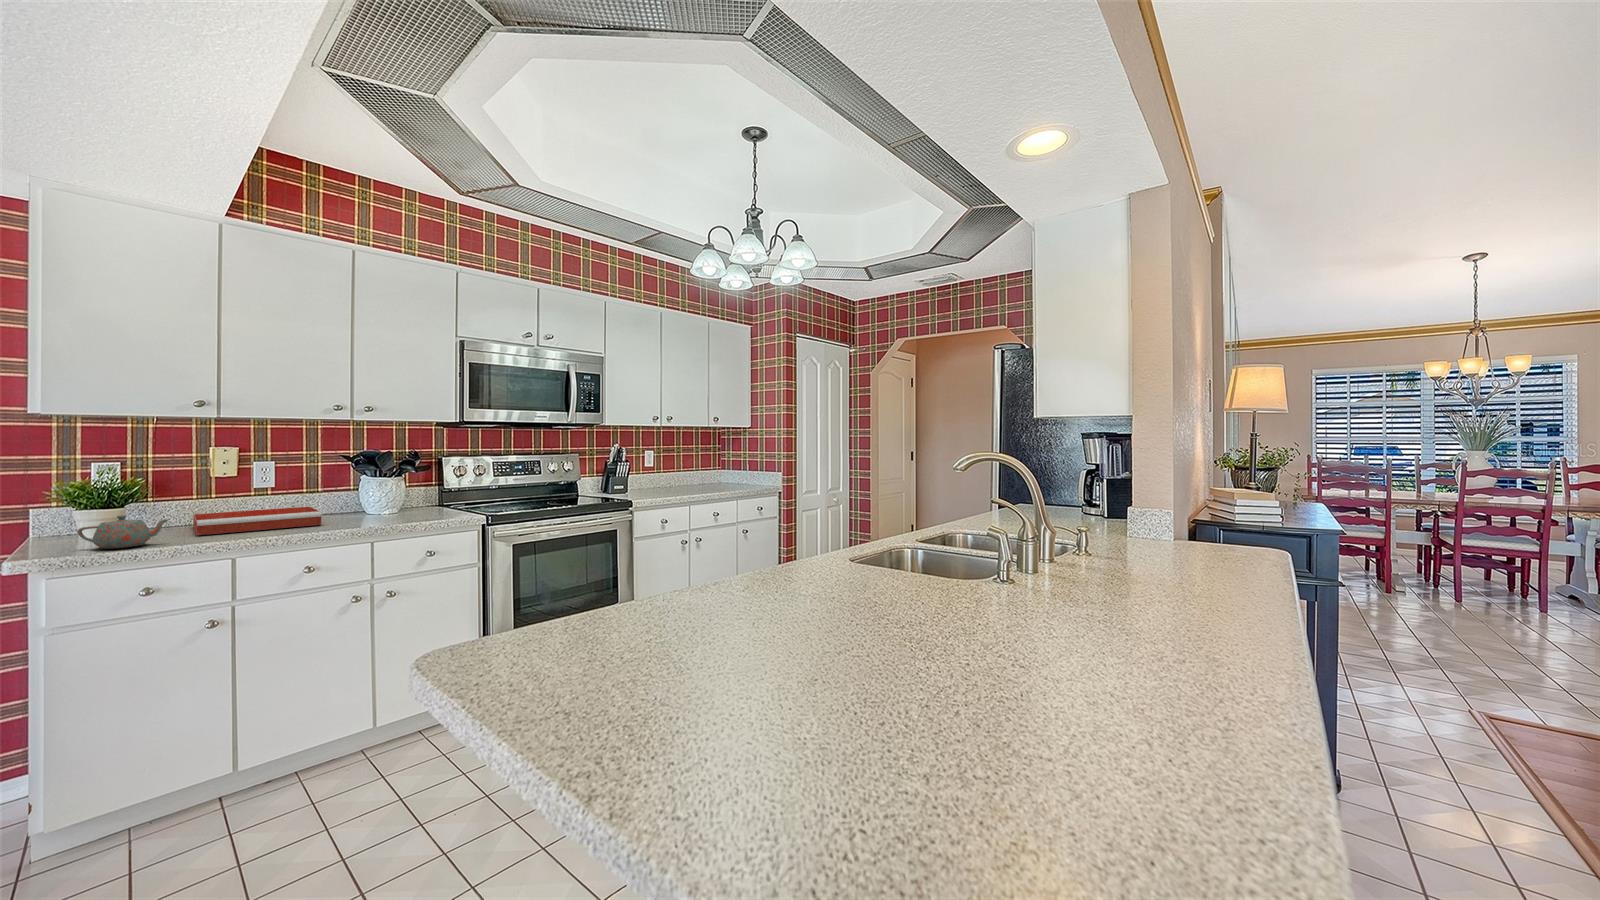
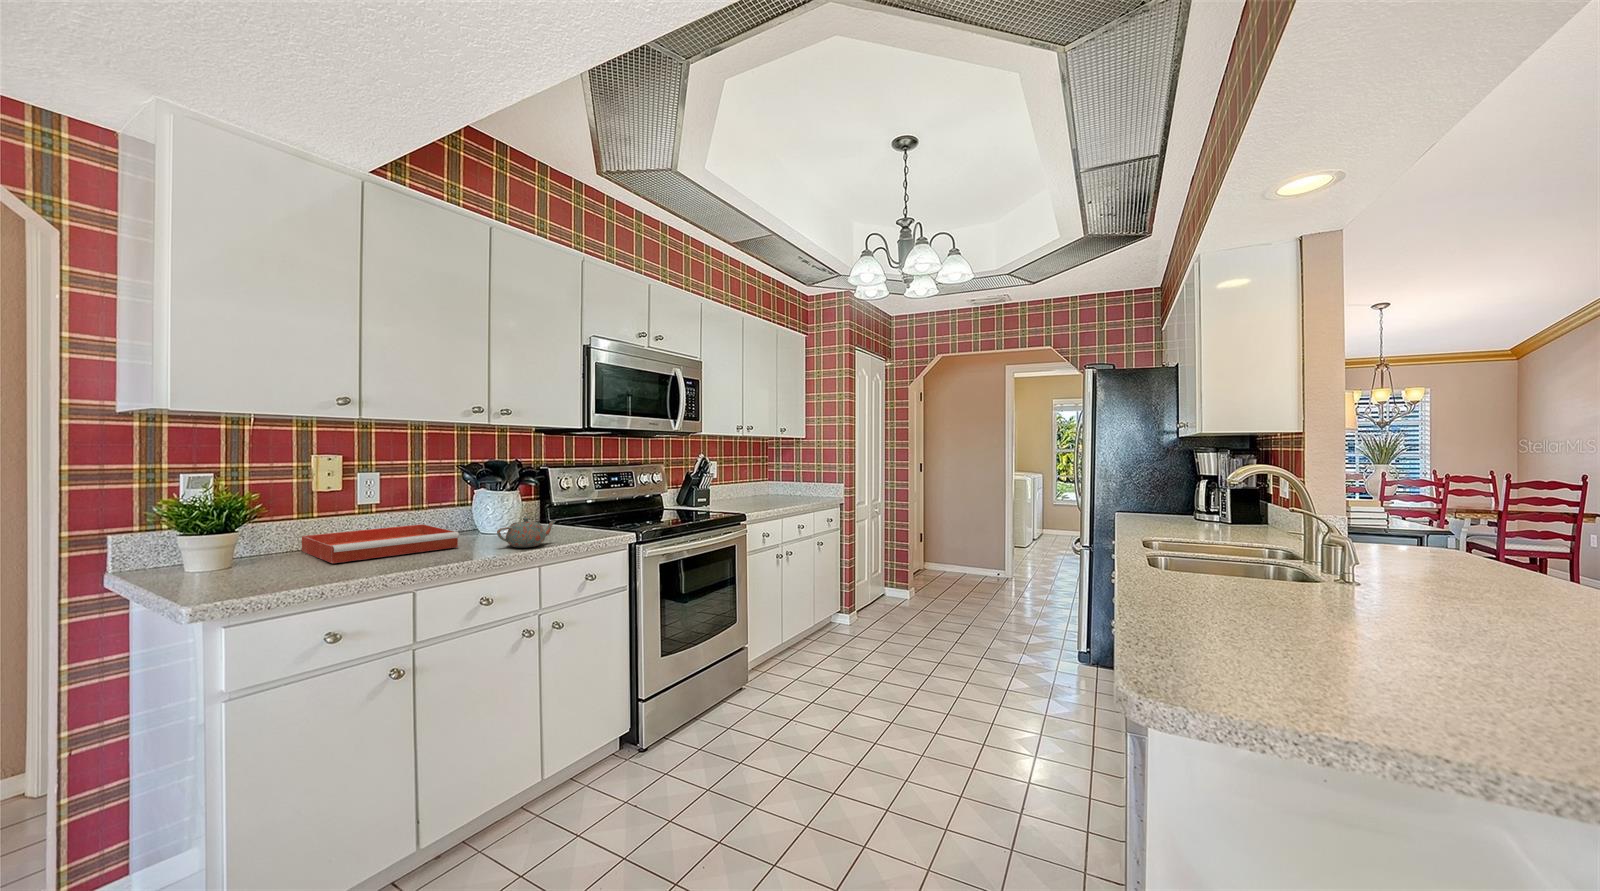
teapot: present [77,515,169,549] -> present [497,518,556,548]

